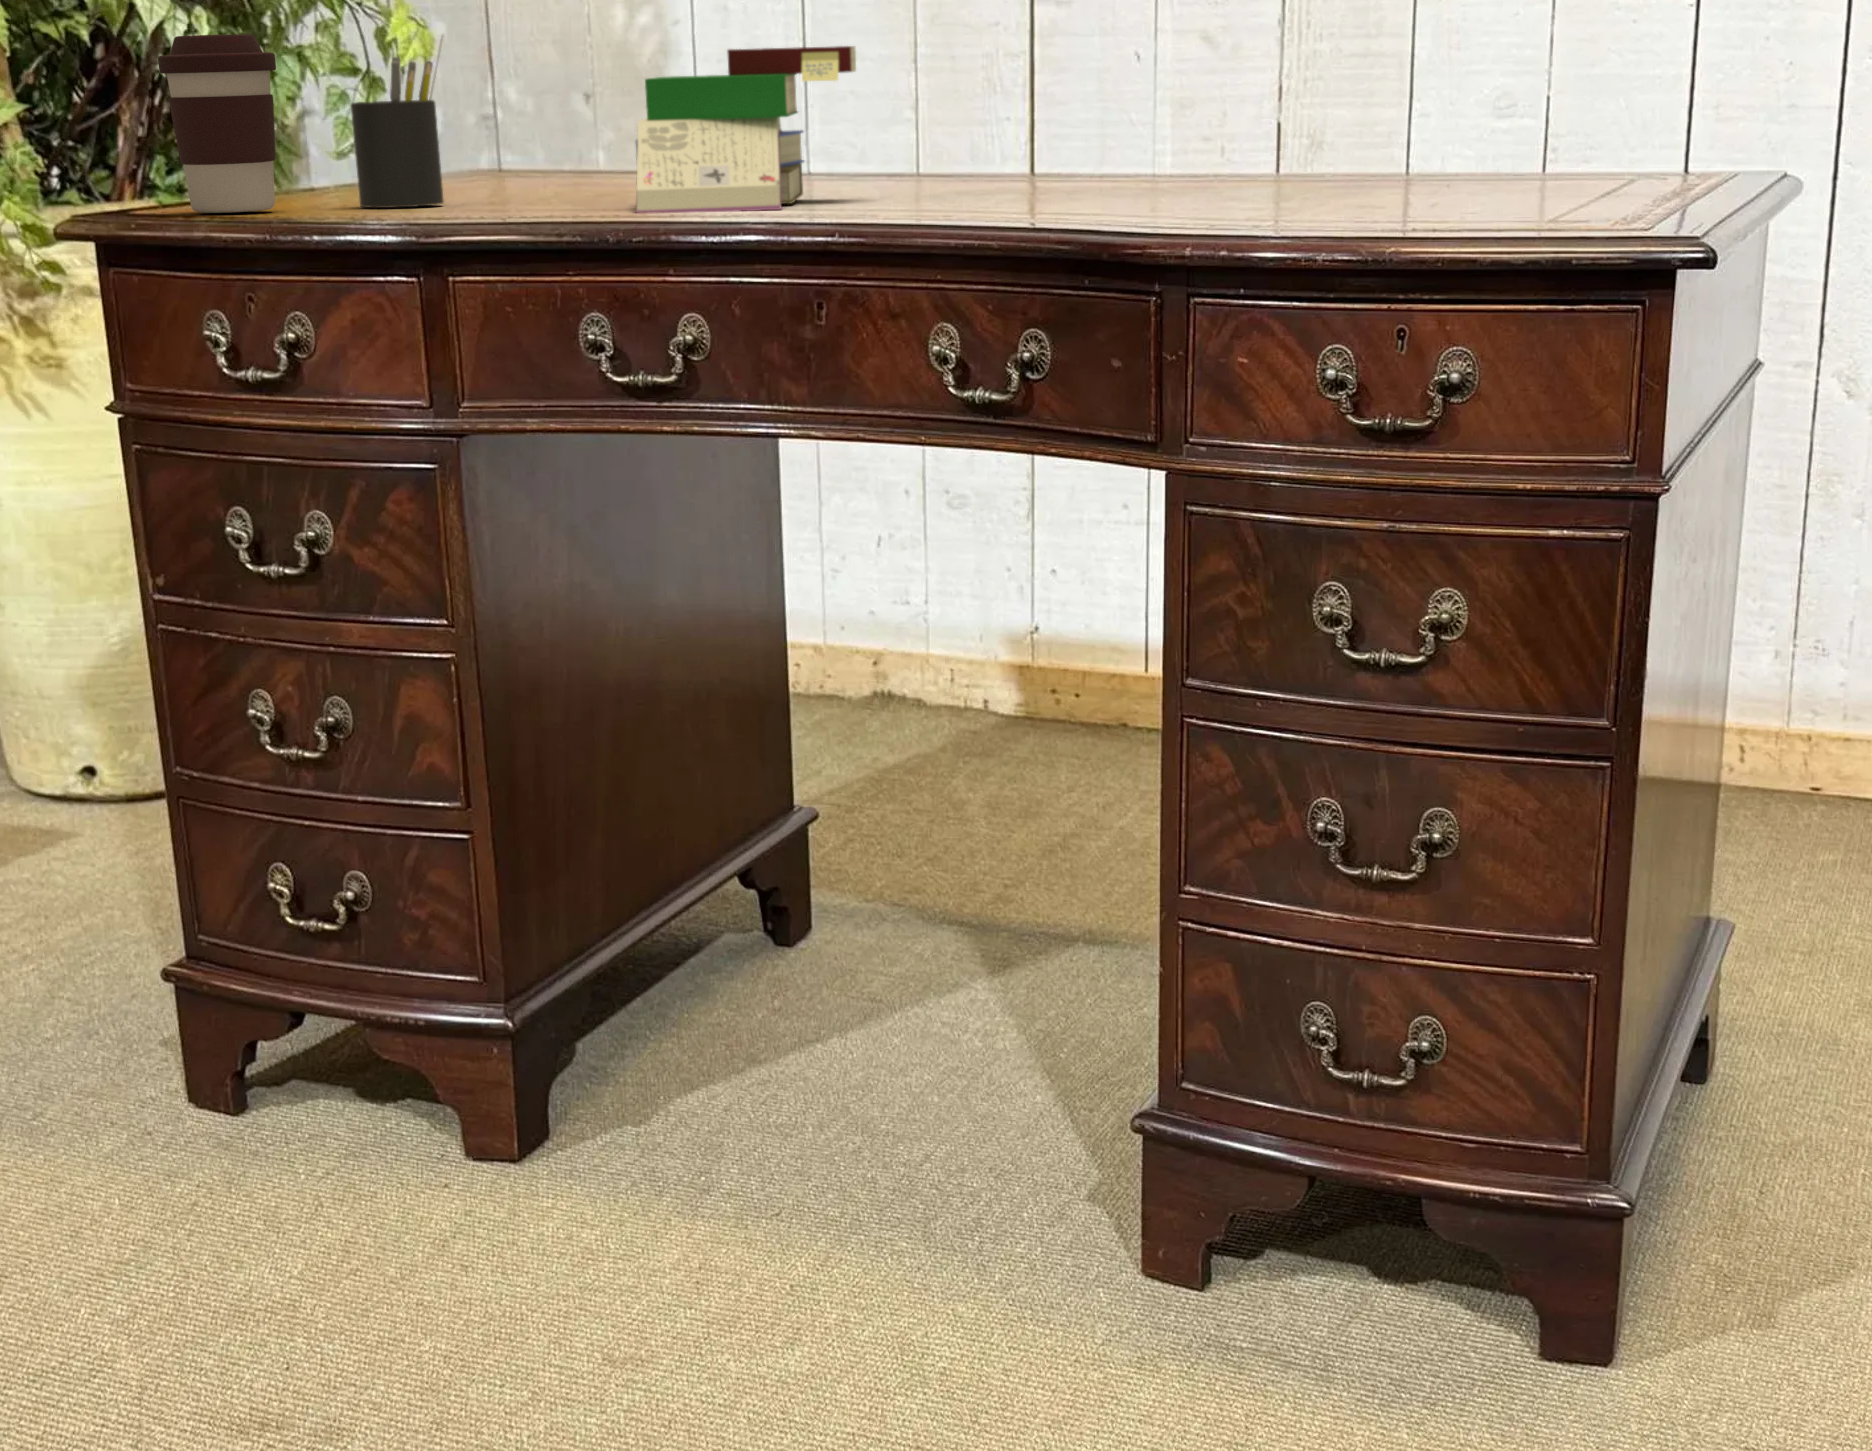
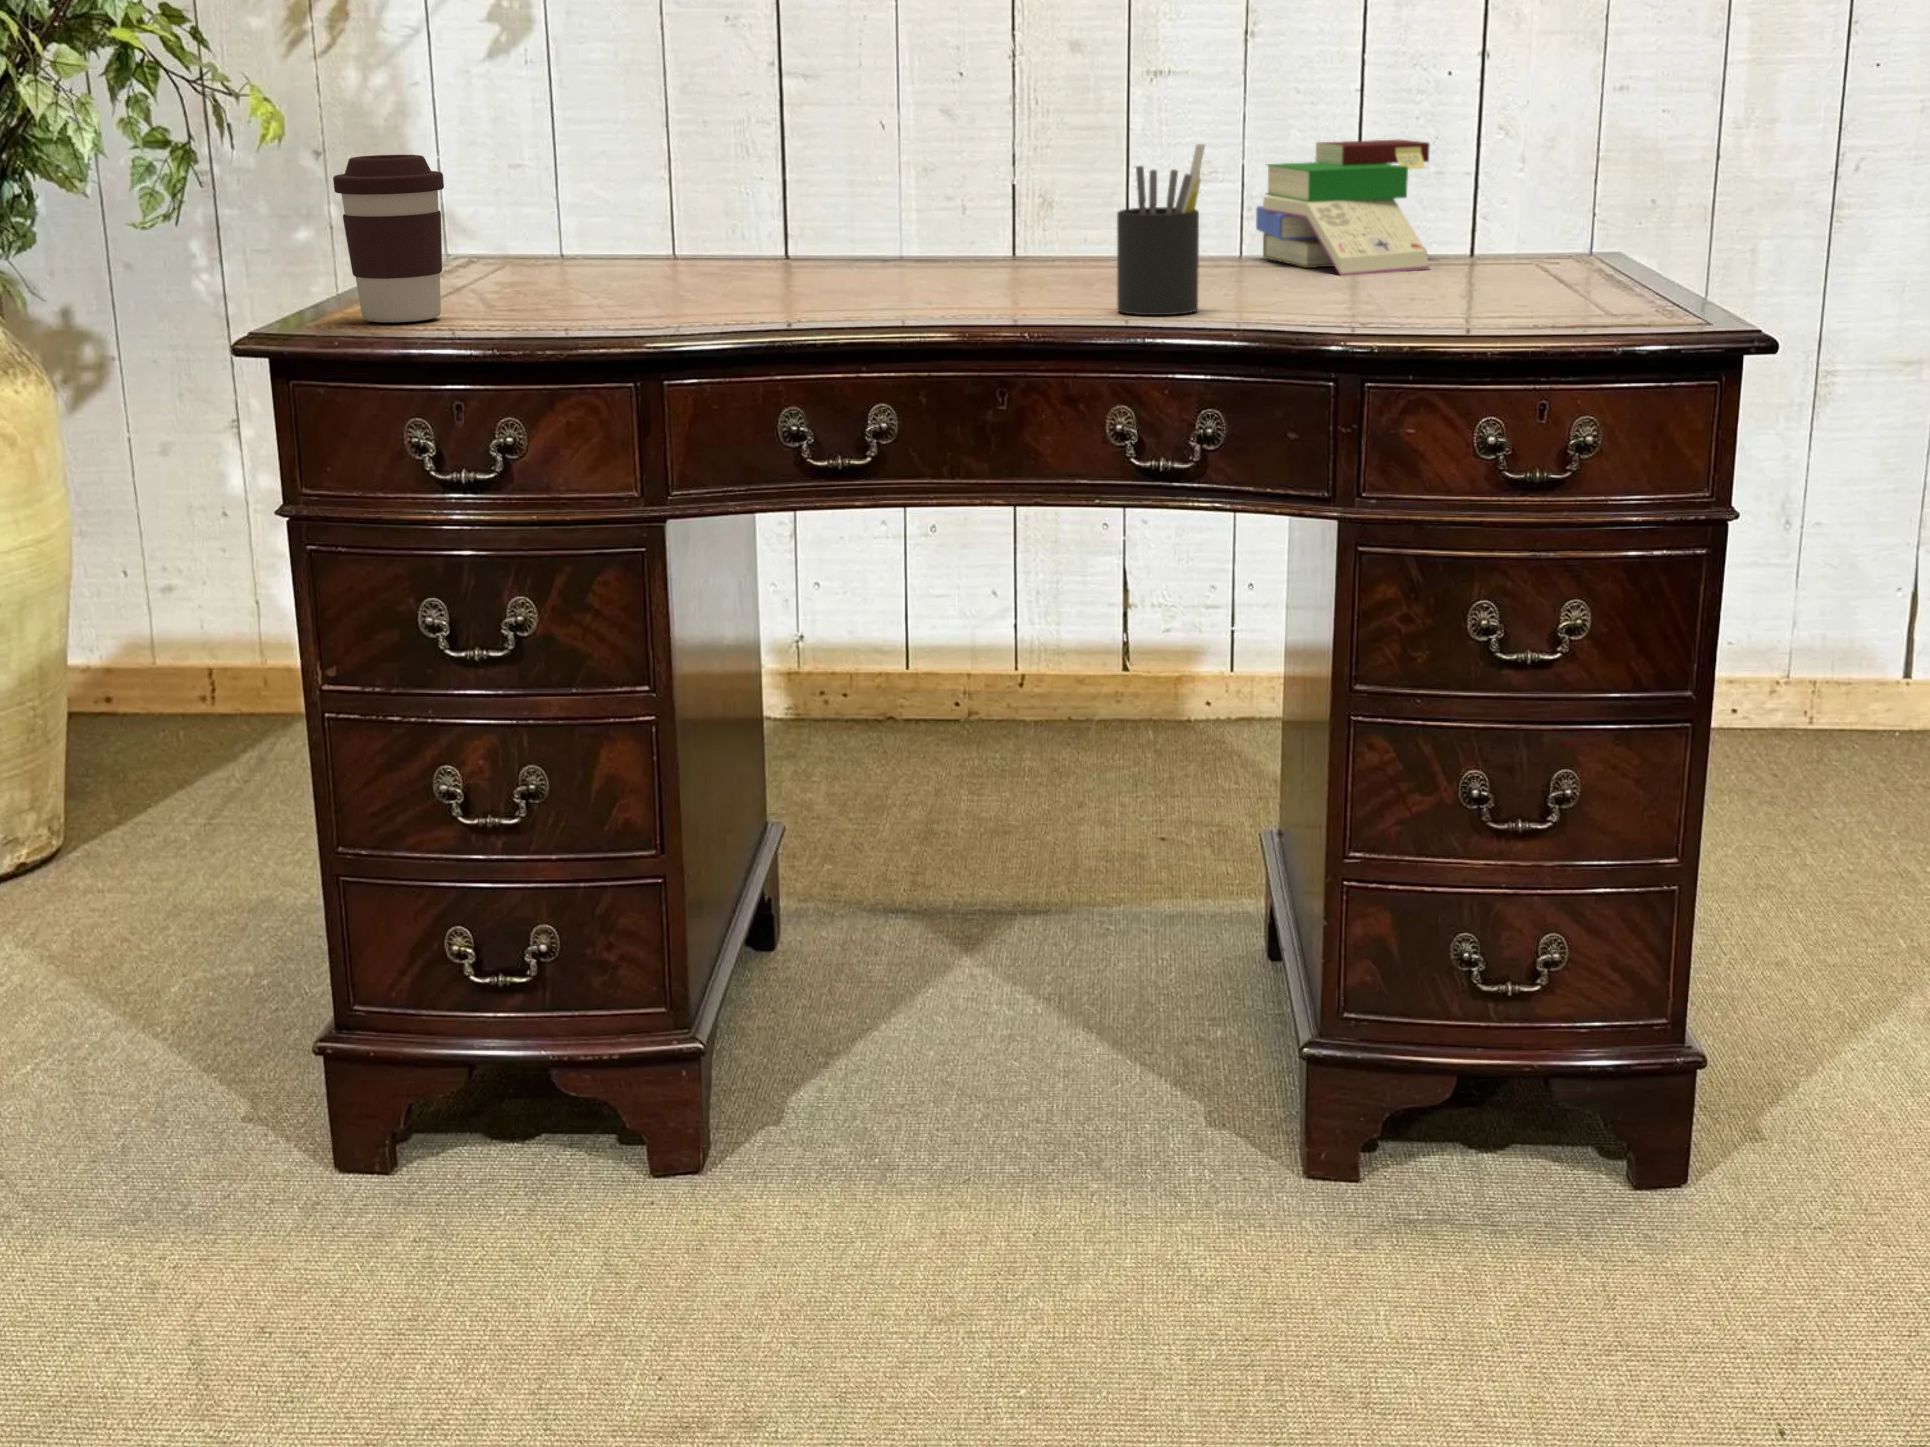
pen holder: present [351,35,444,208] -> present [1117,144,1205,315]
book: present [636,46,856,214] -> present [1256,140,1430,276]

